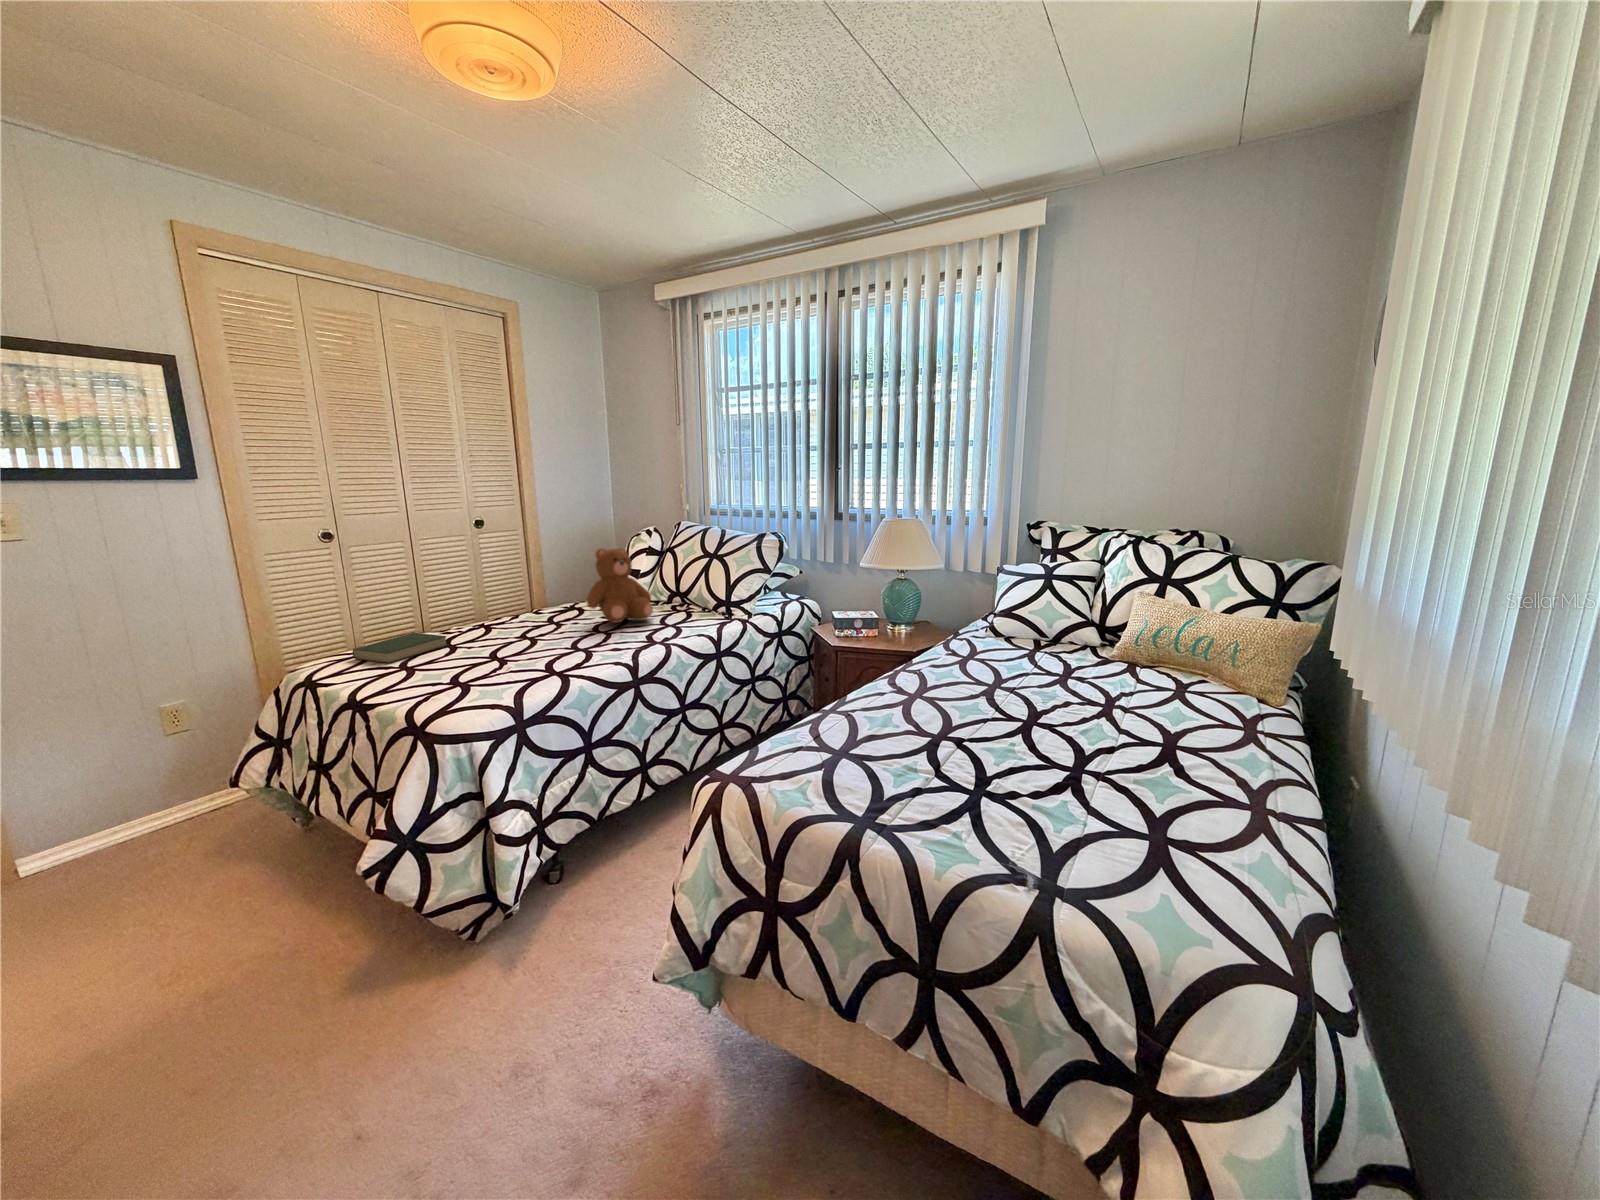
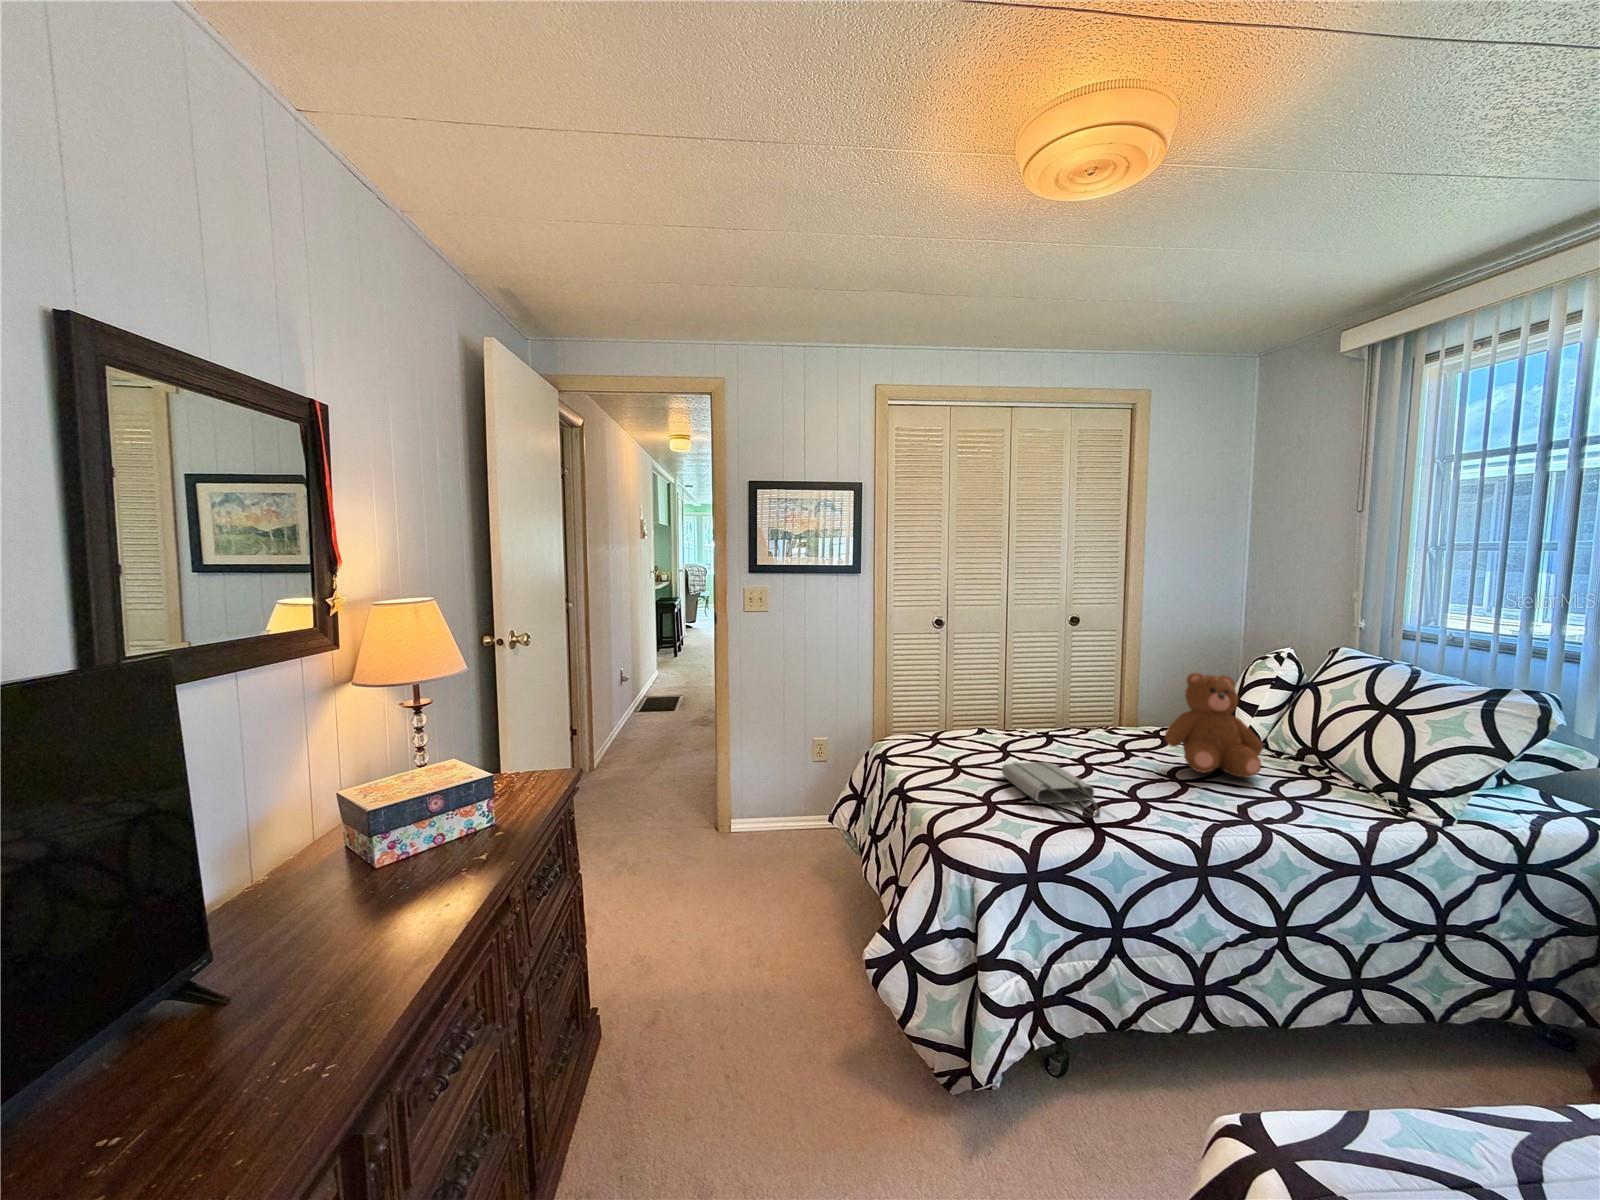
book: present [353,633,447,663] -> none [924,729,1003,756]
tote bag: none [457,642,561,673] -> present [1002,762,1100,818]

